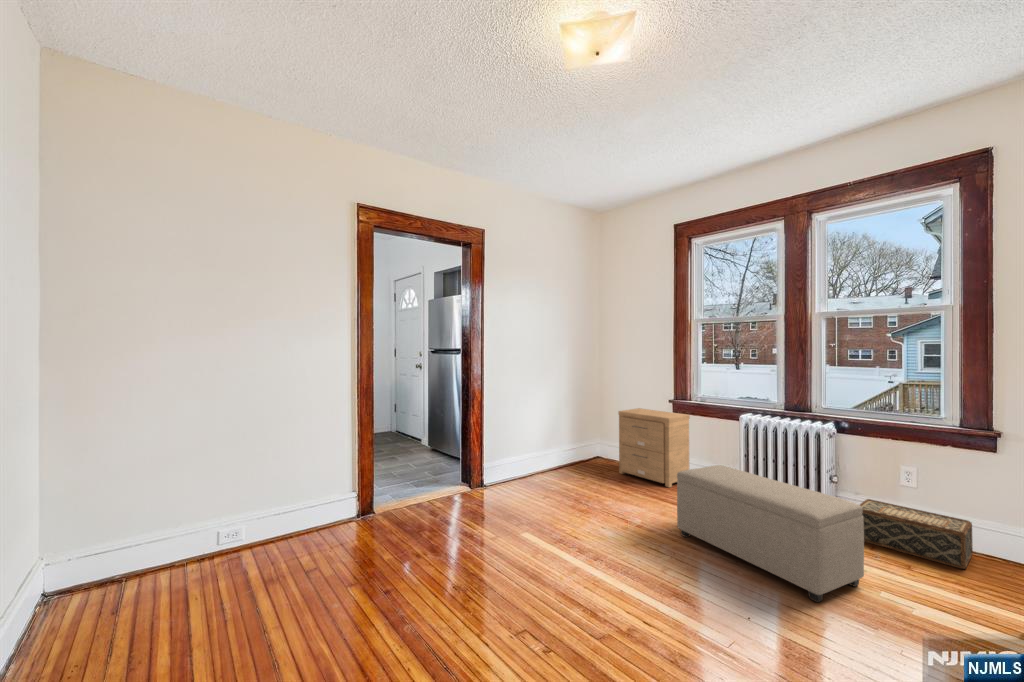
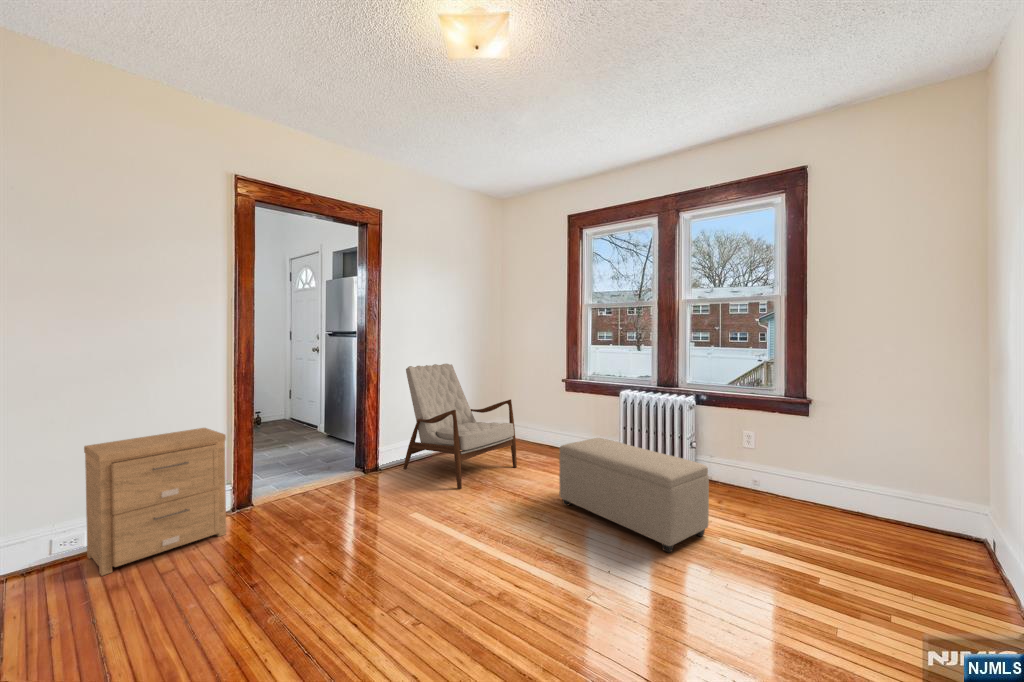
armchair: none [507,381,623,510] -> present [404,364,517,489]
side table: present [618,408,690,487] -> present [84,428,226,576]
woven basket: present [860,499,973,569] -> none [708,461,794,514]

